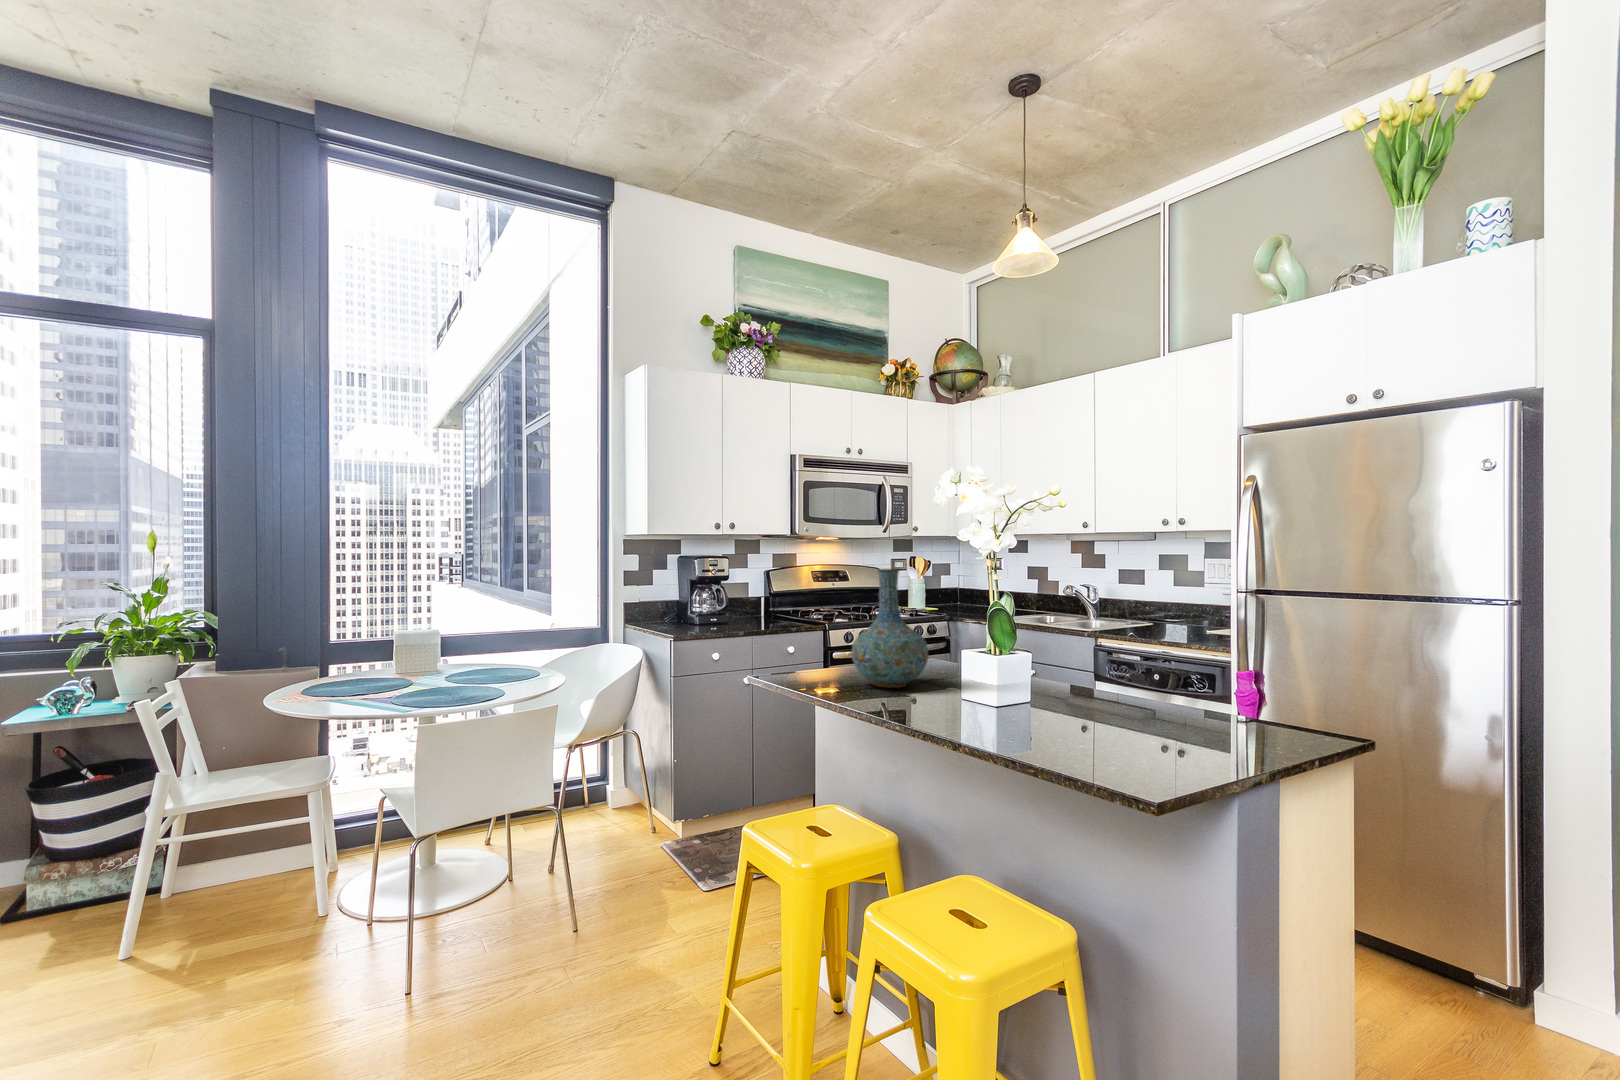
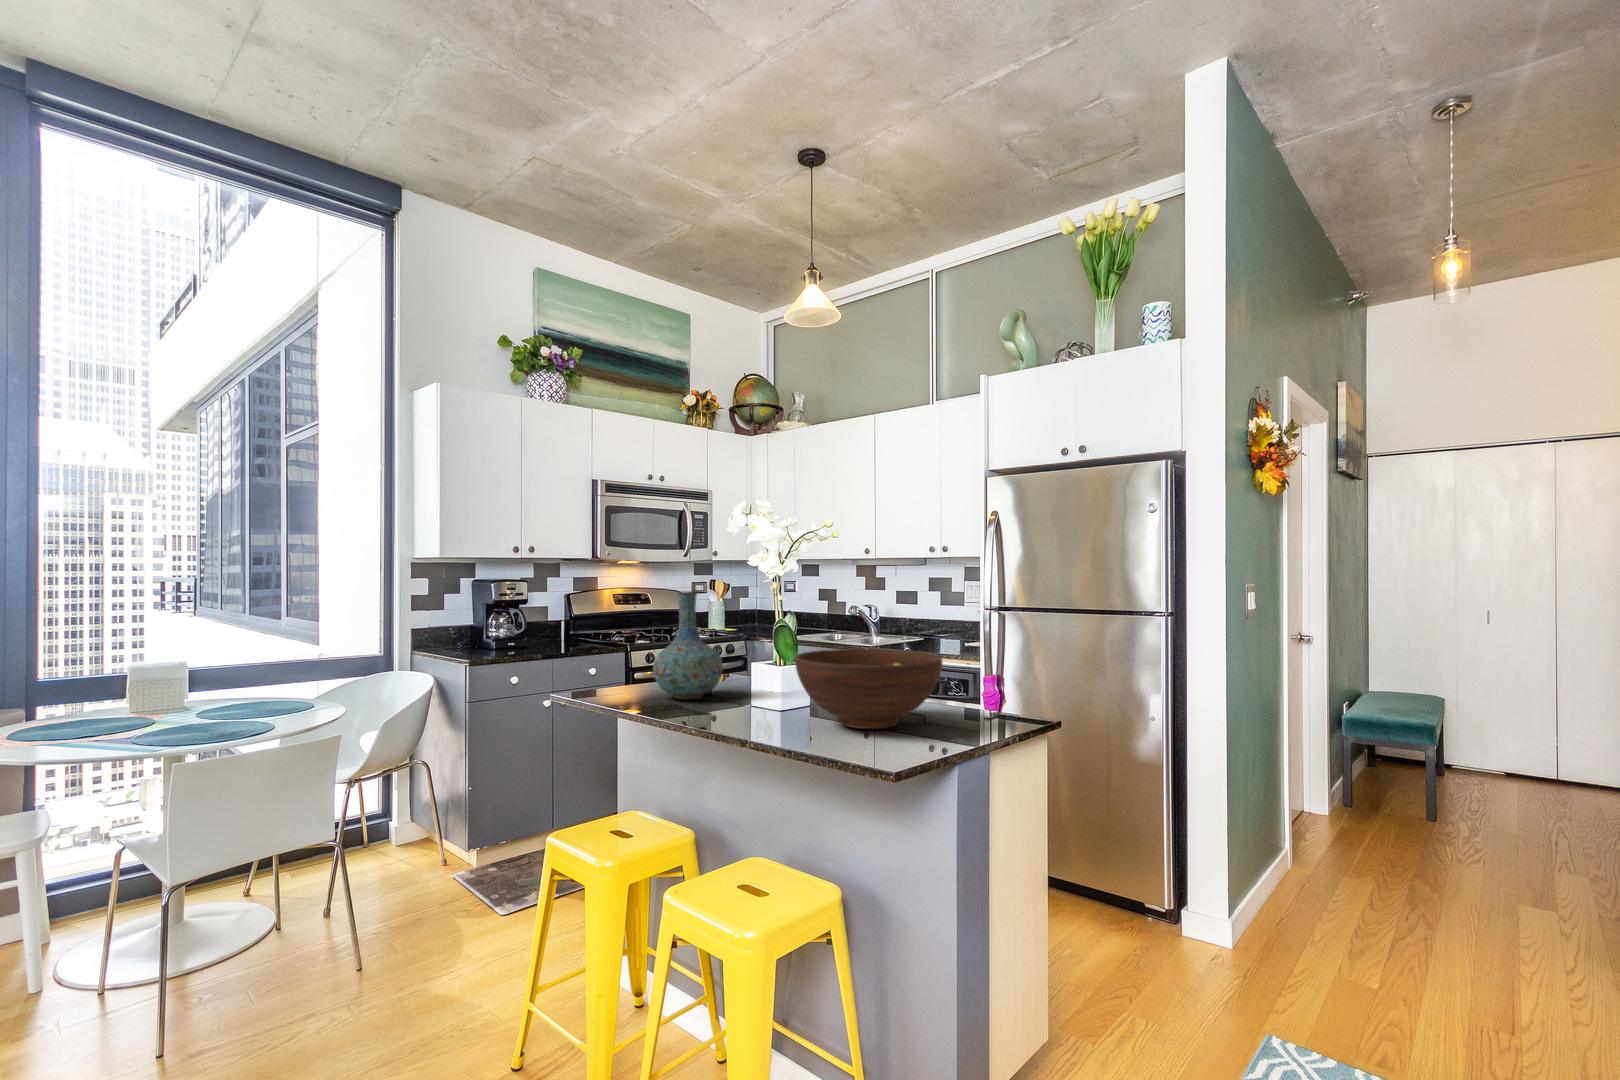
fruit bowl: none [1016,638,1209,739] -> present [795,649,943,729]

